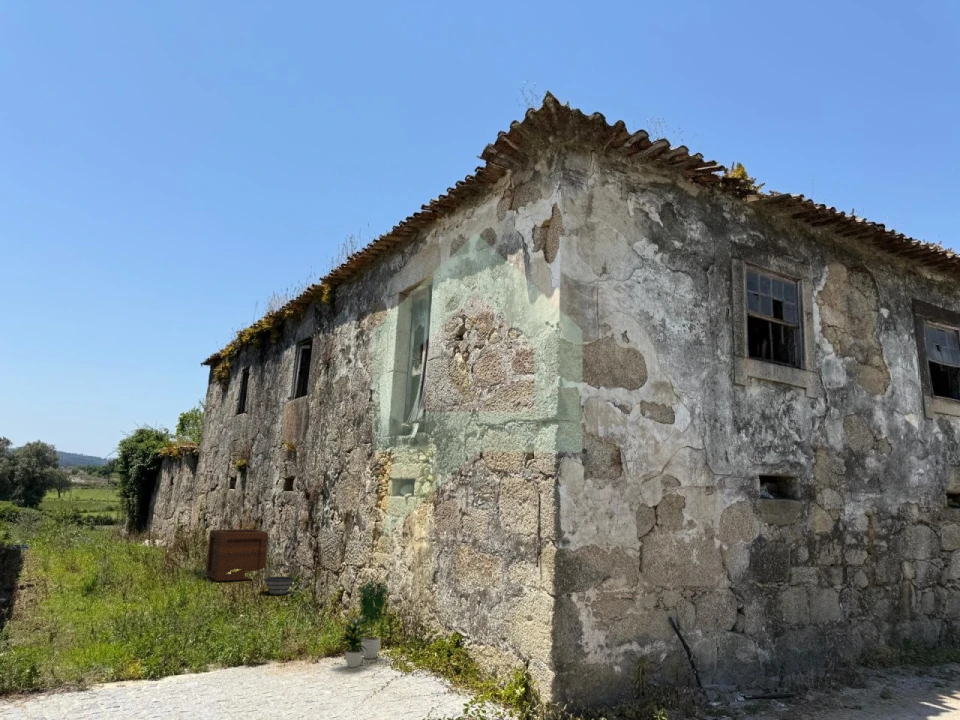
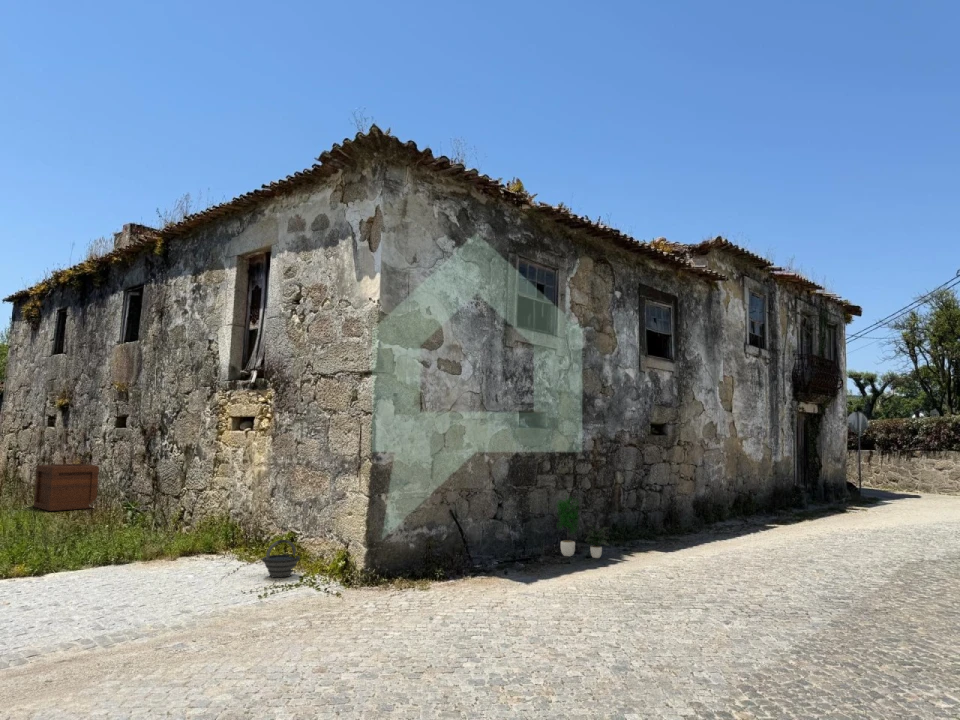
bucket: present [264,564,295,595] -> present [262,540,300,578]
potted plant: present [337,578,388,667] -> present [557,496,607,558]

